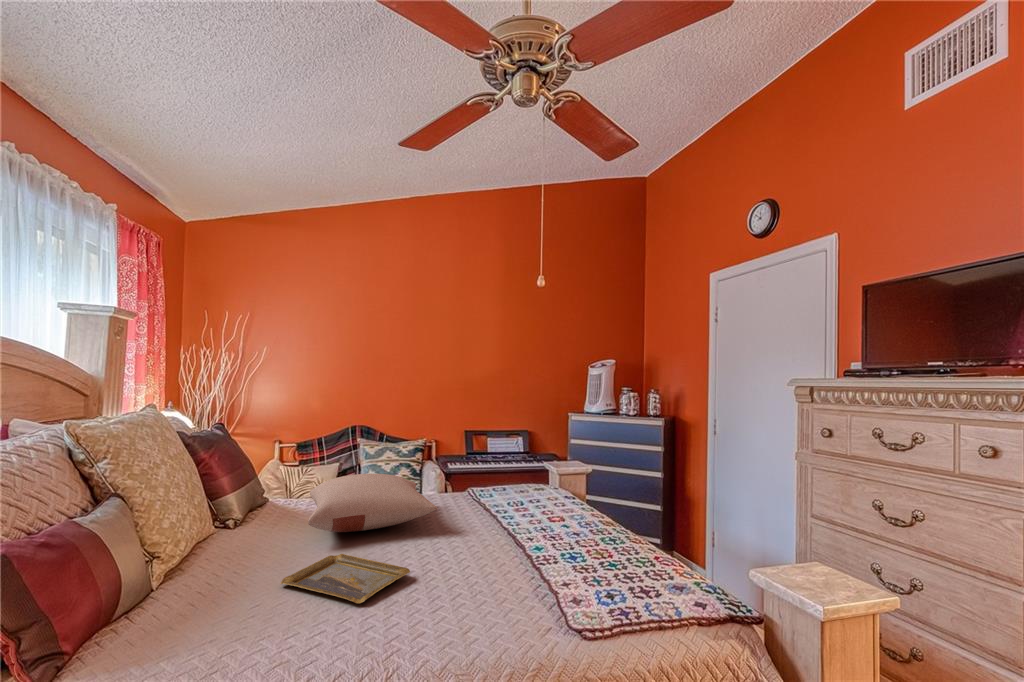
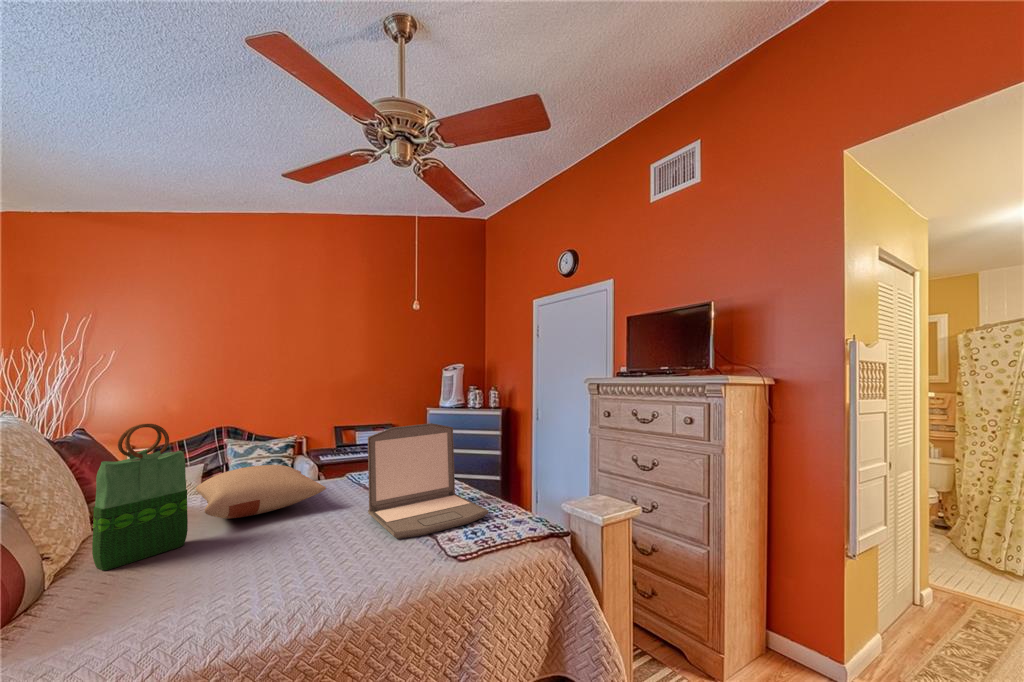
tote bag: none [200,422,290,577] -> present [92,424,188,571]
laptop: none [481,439,635,588] -> present [368,423,489,539]
tray: present [280,554,410,603] -> none [186,534,311,567]

